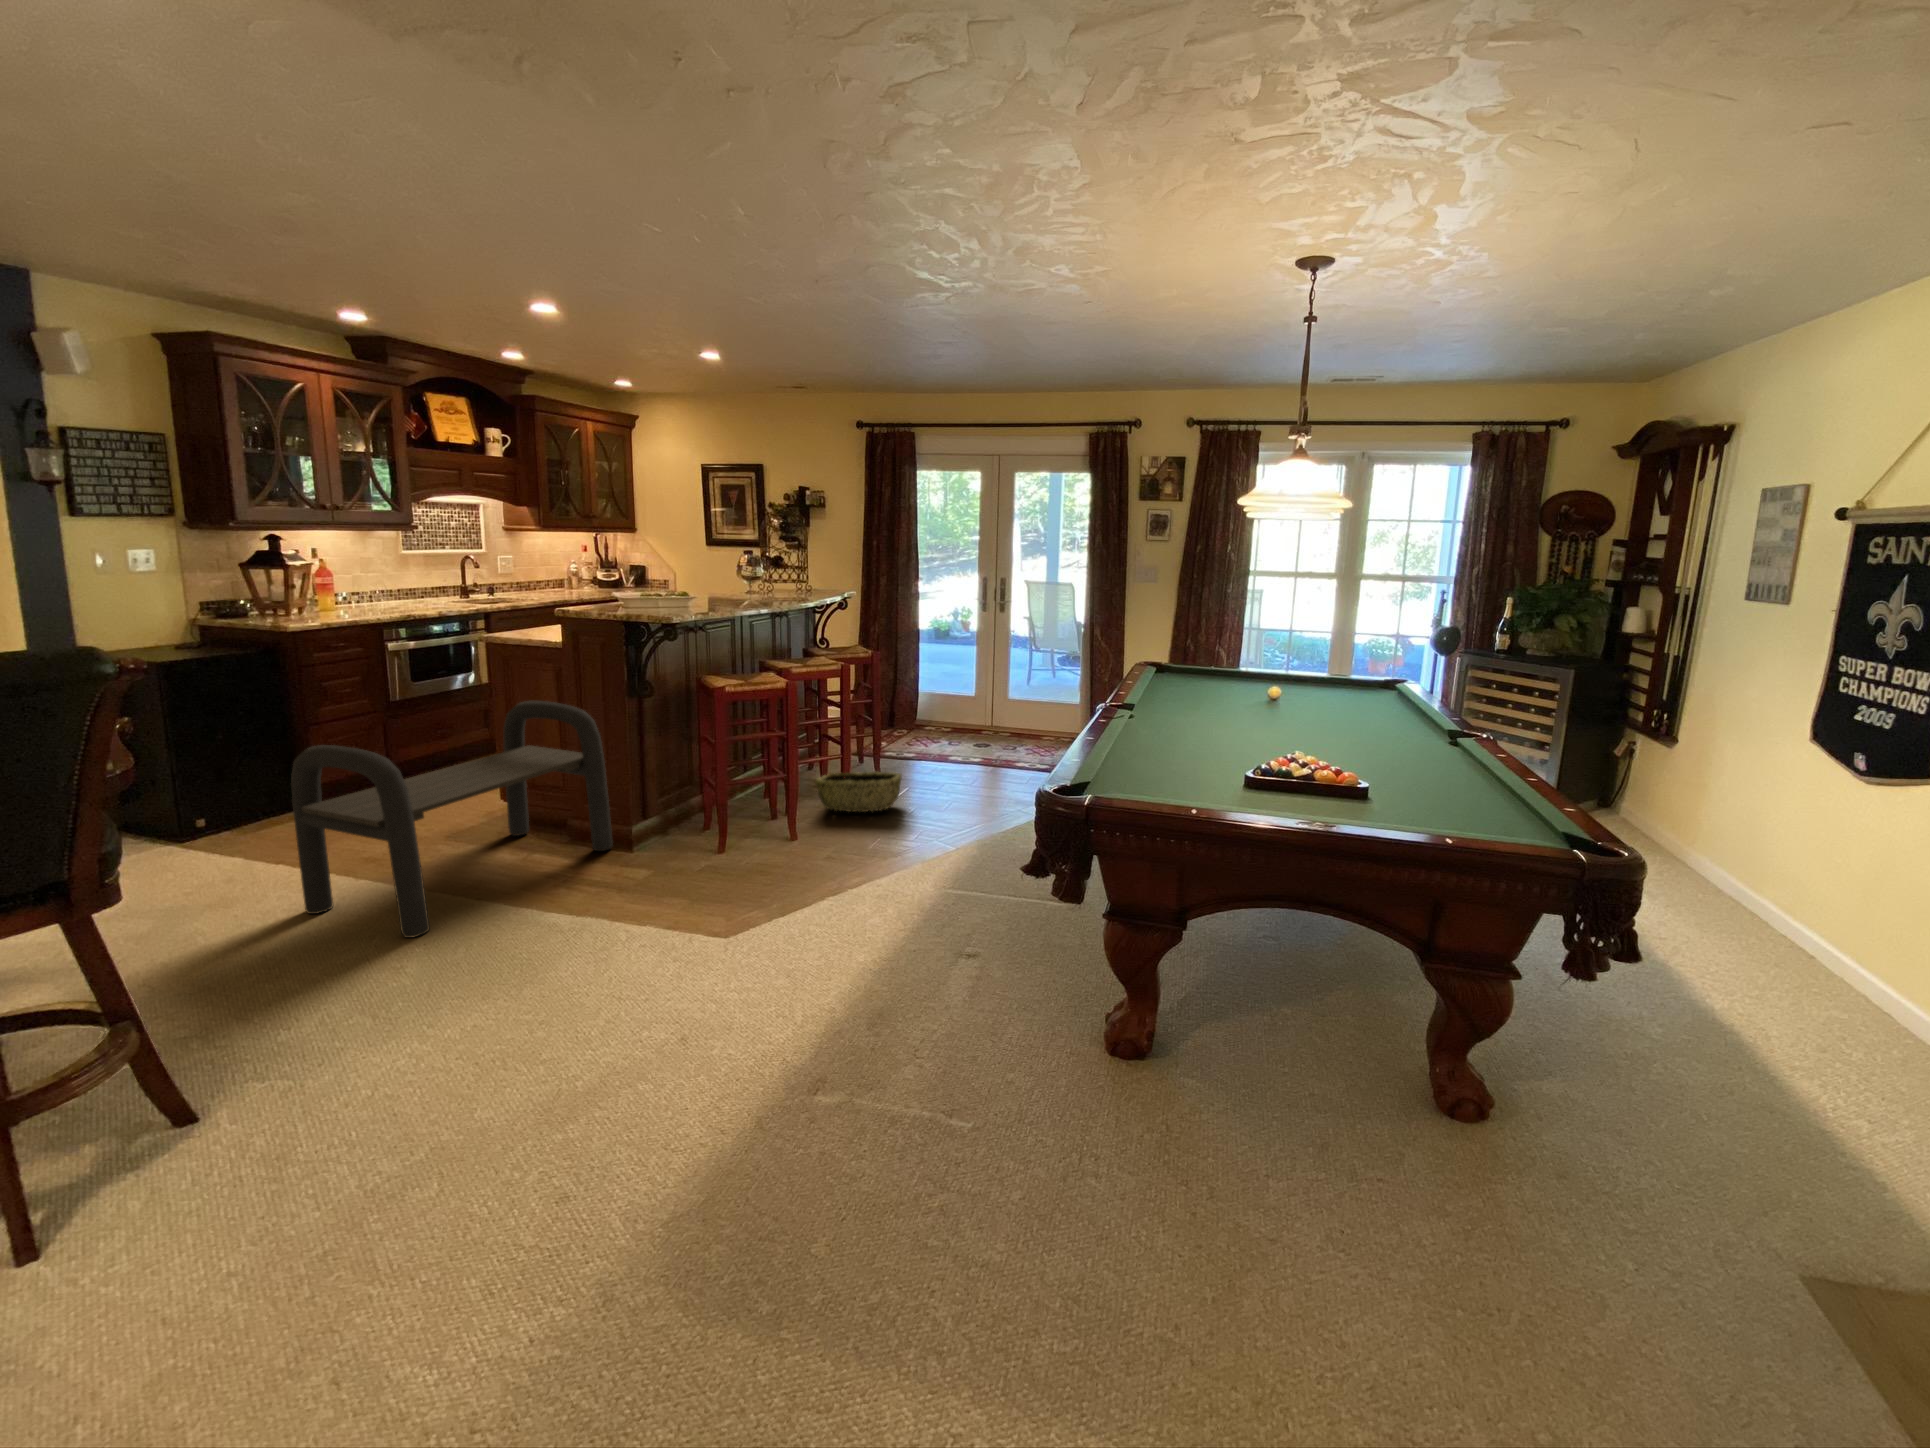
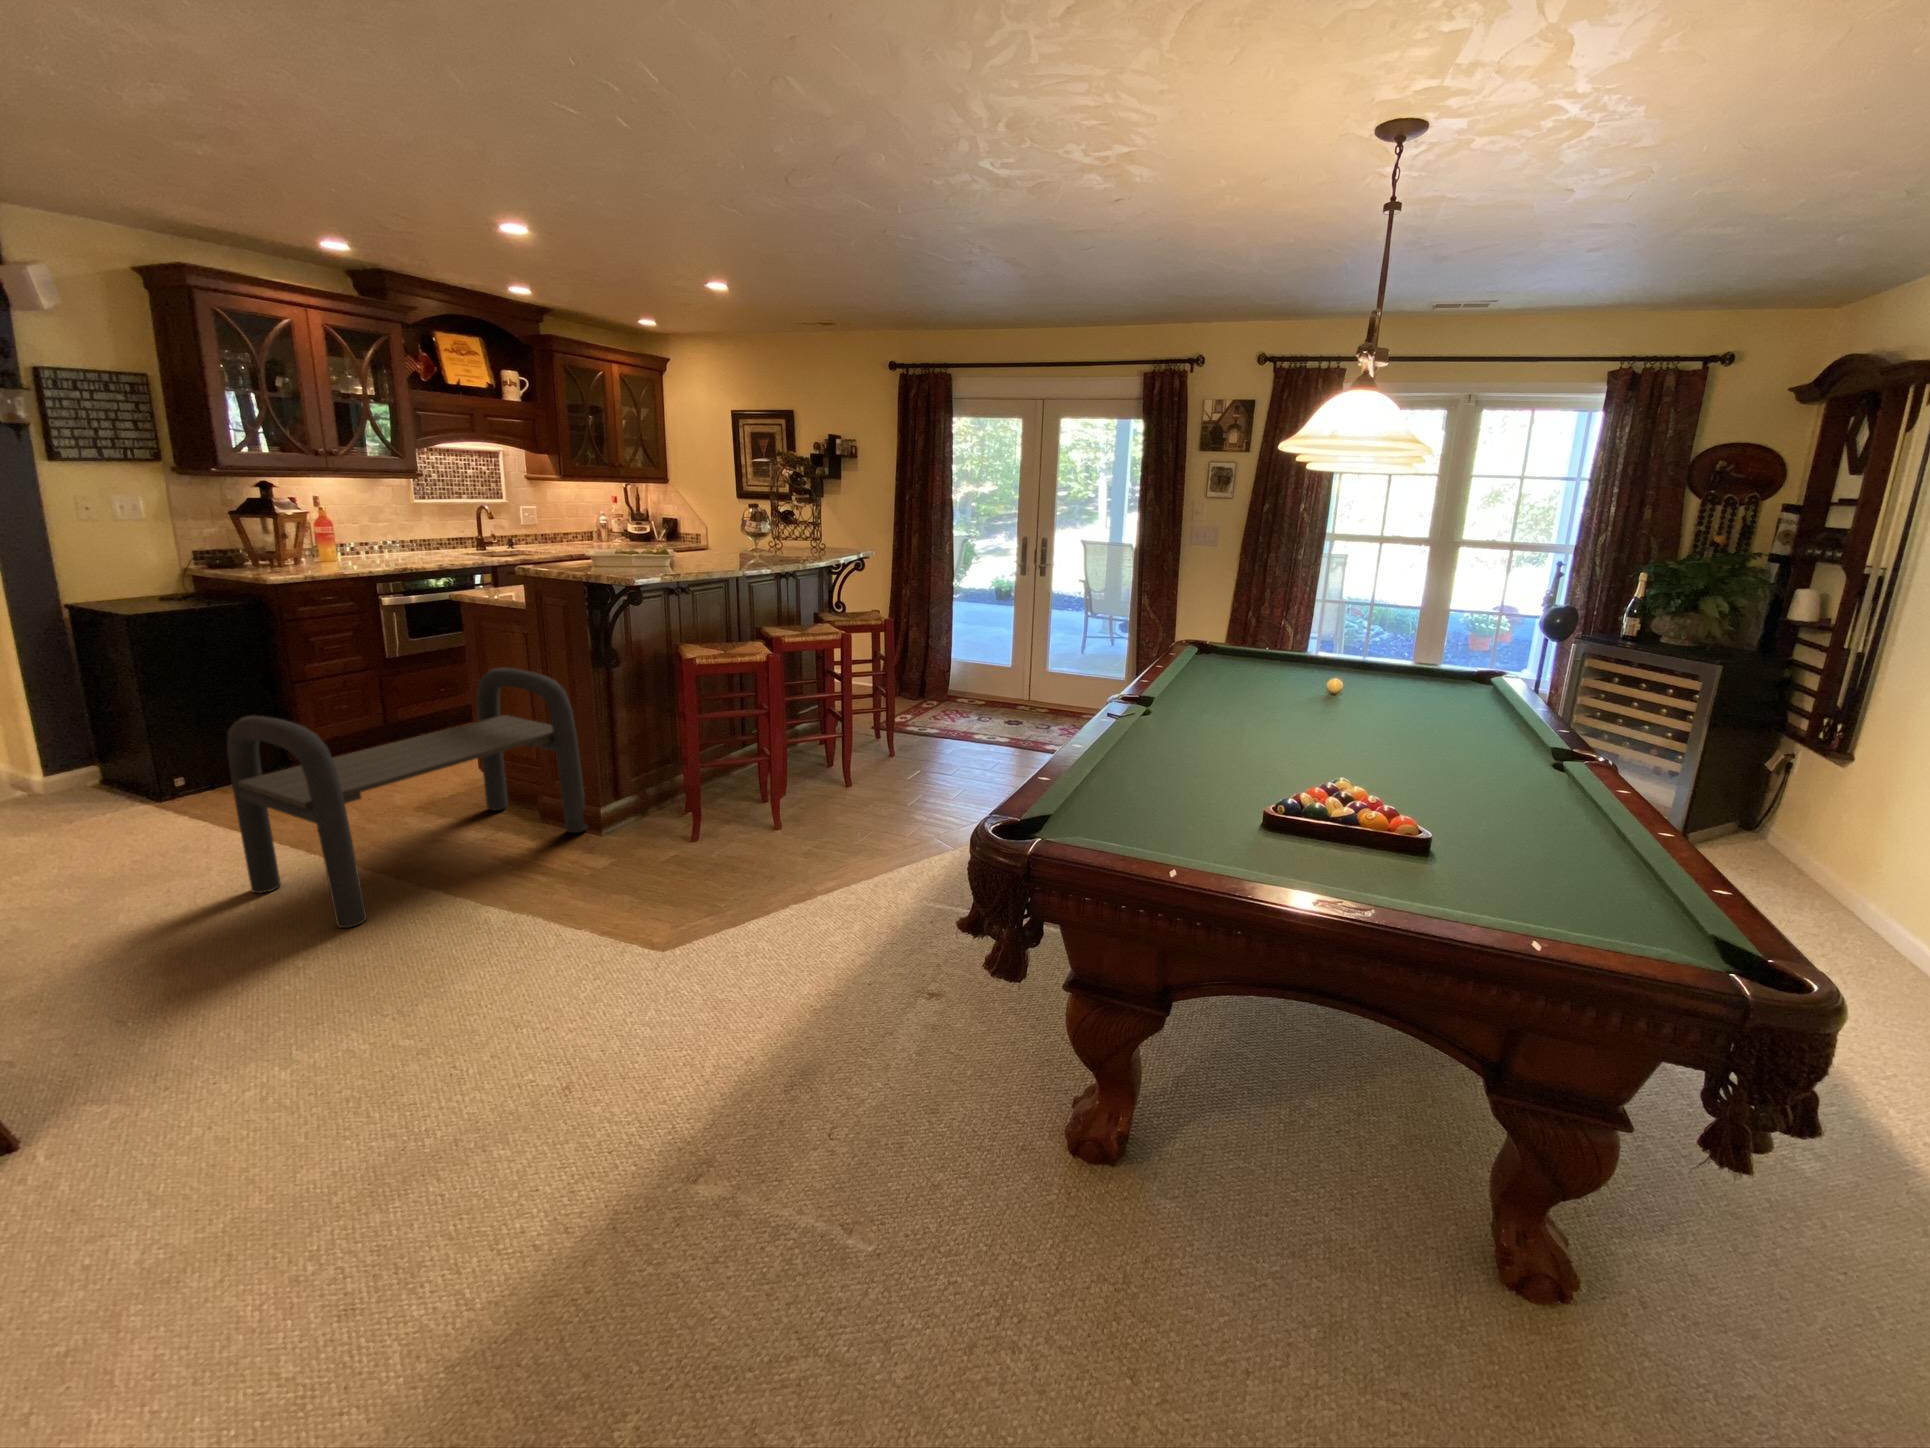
woven basket: present [815,771,902,812] -> none [812,753,910,800]

